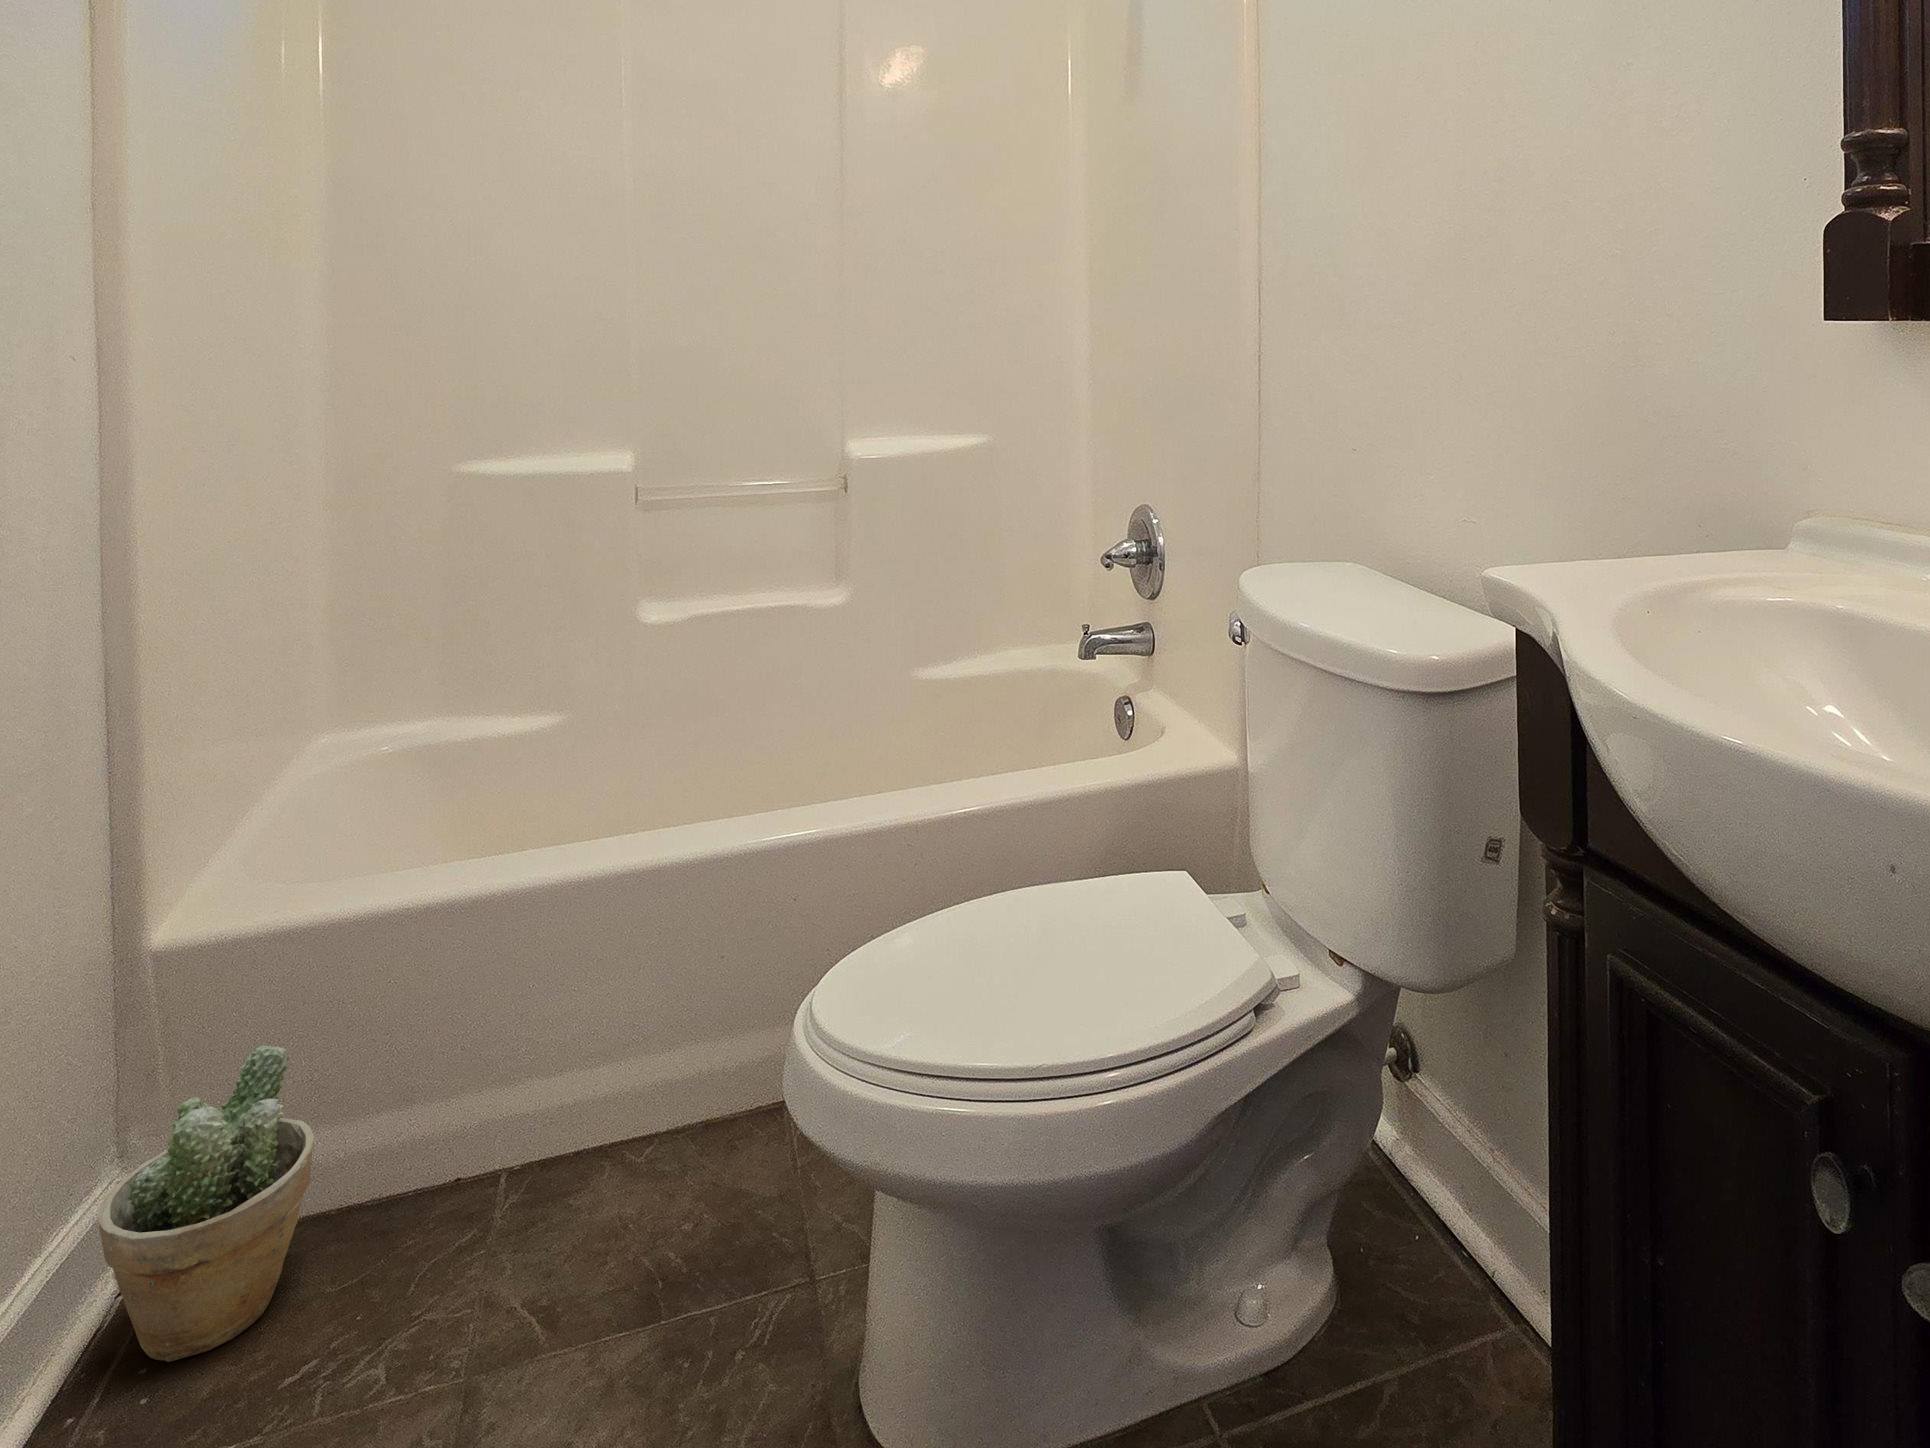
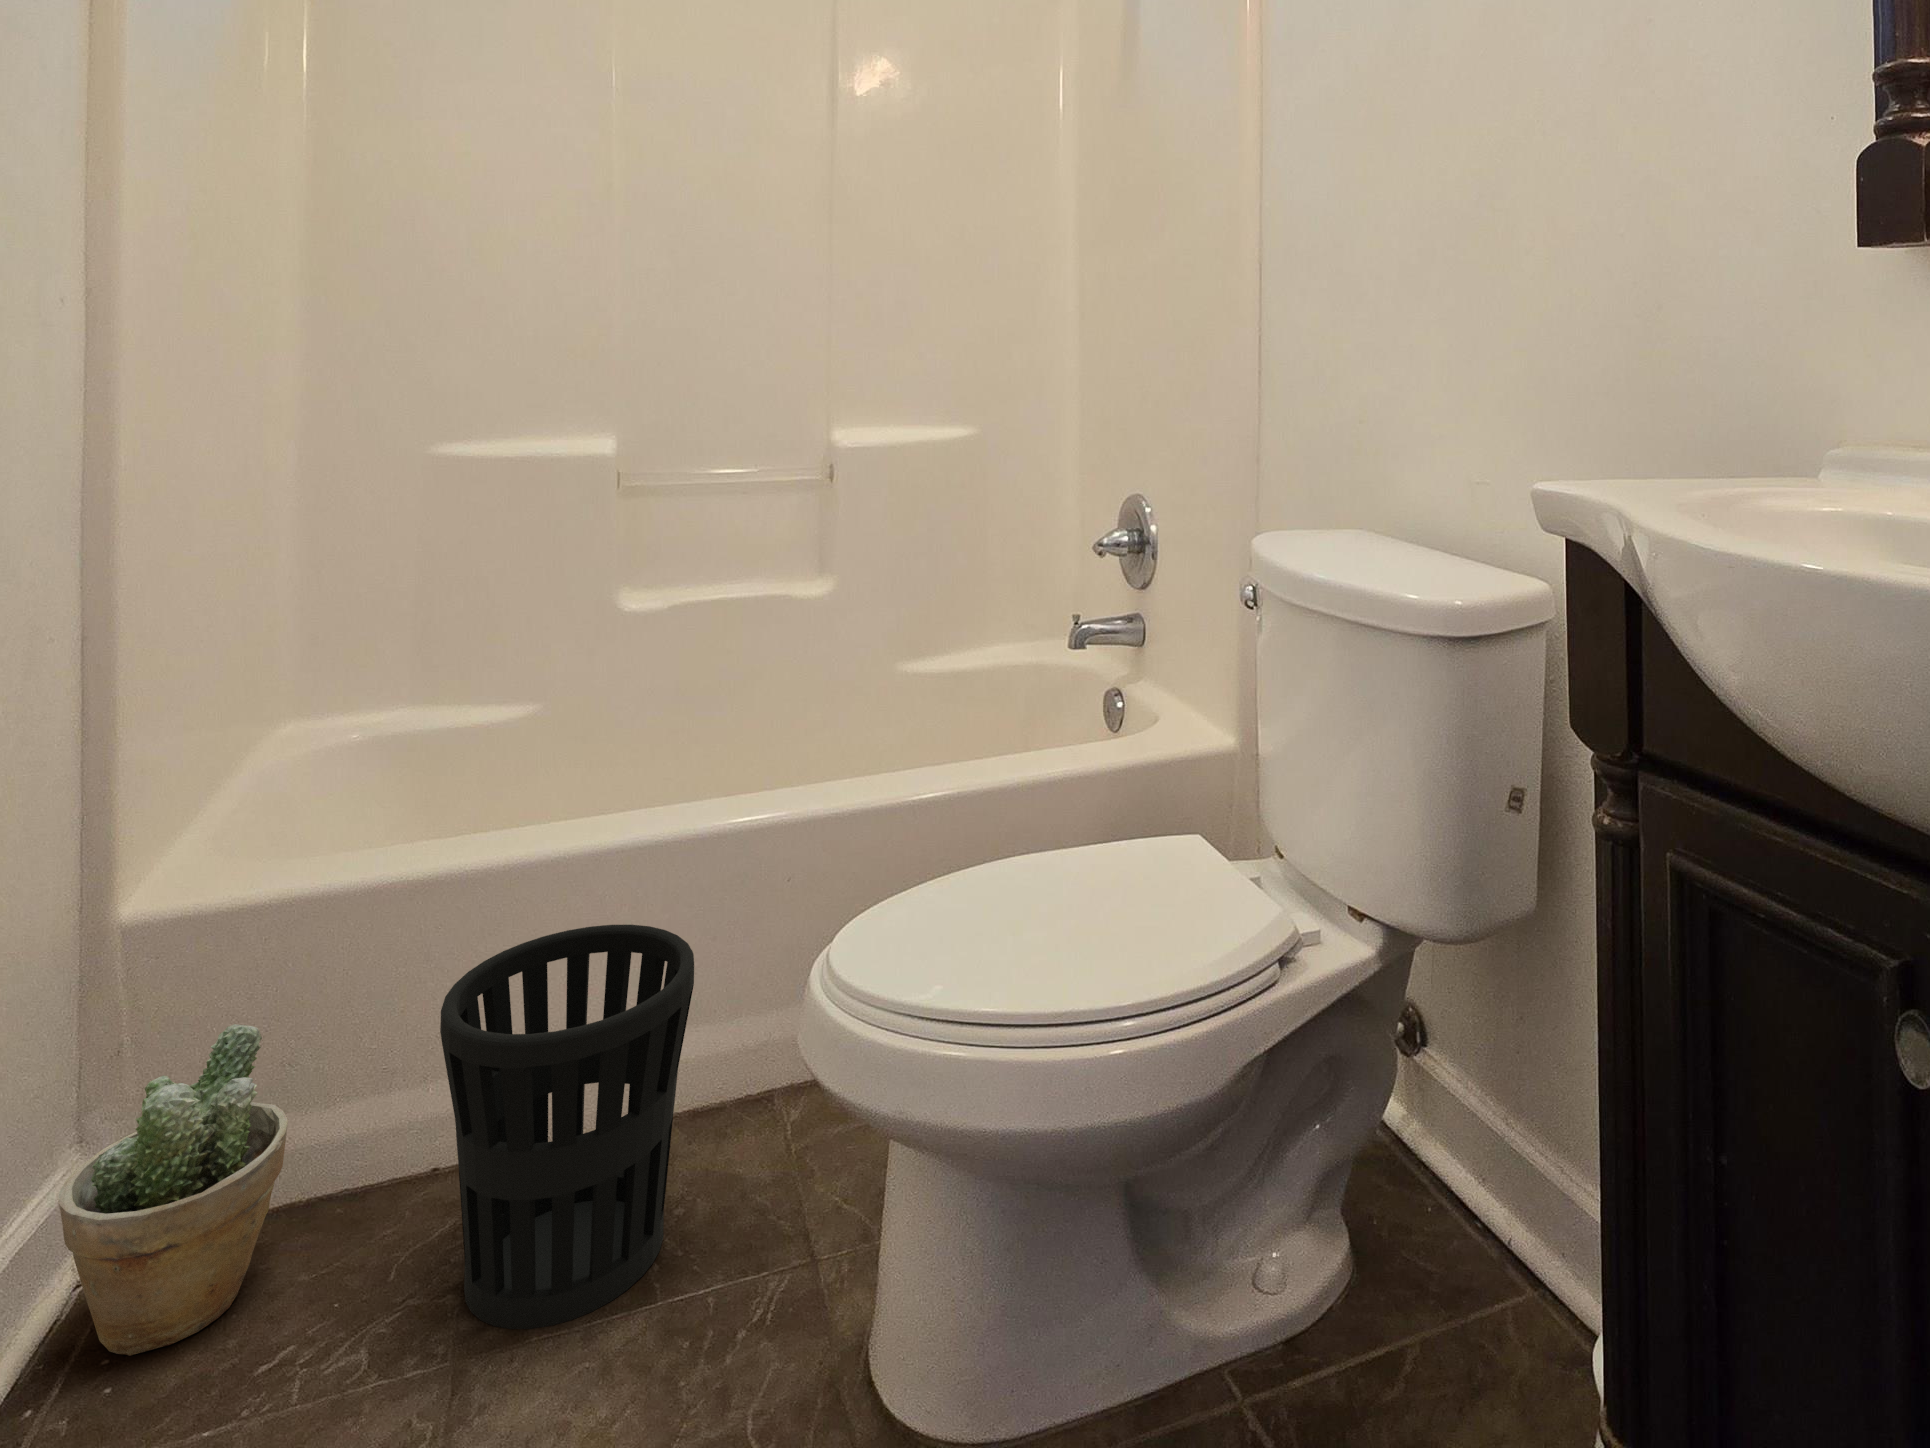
wastebasket: none [452,948,696,1342] -> present [440,925,694,1329]

